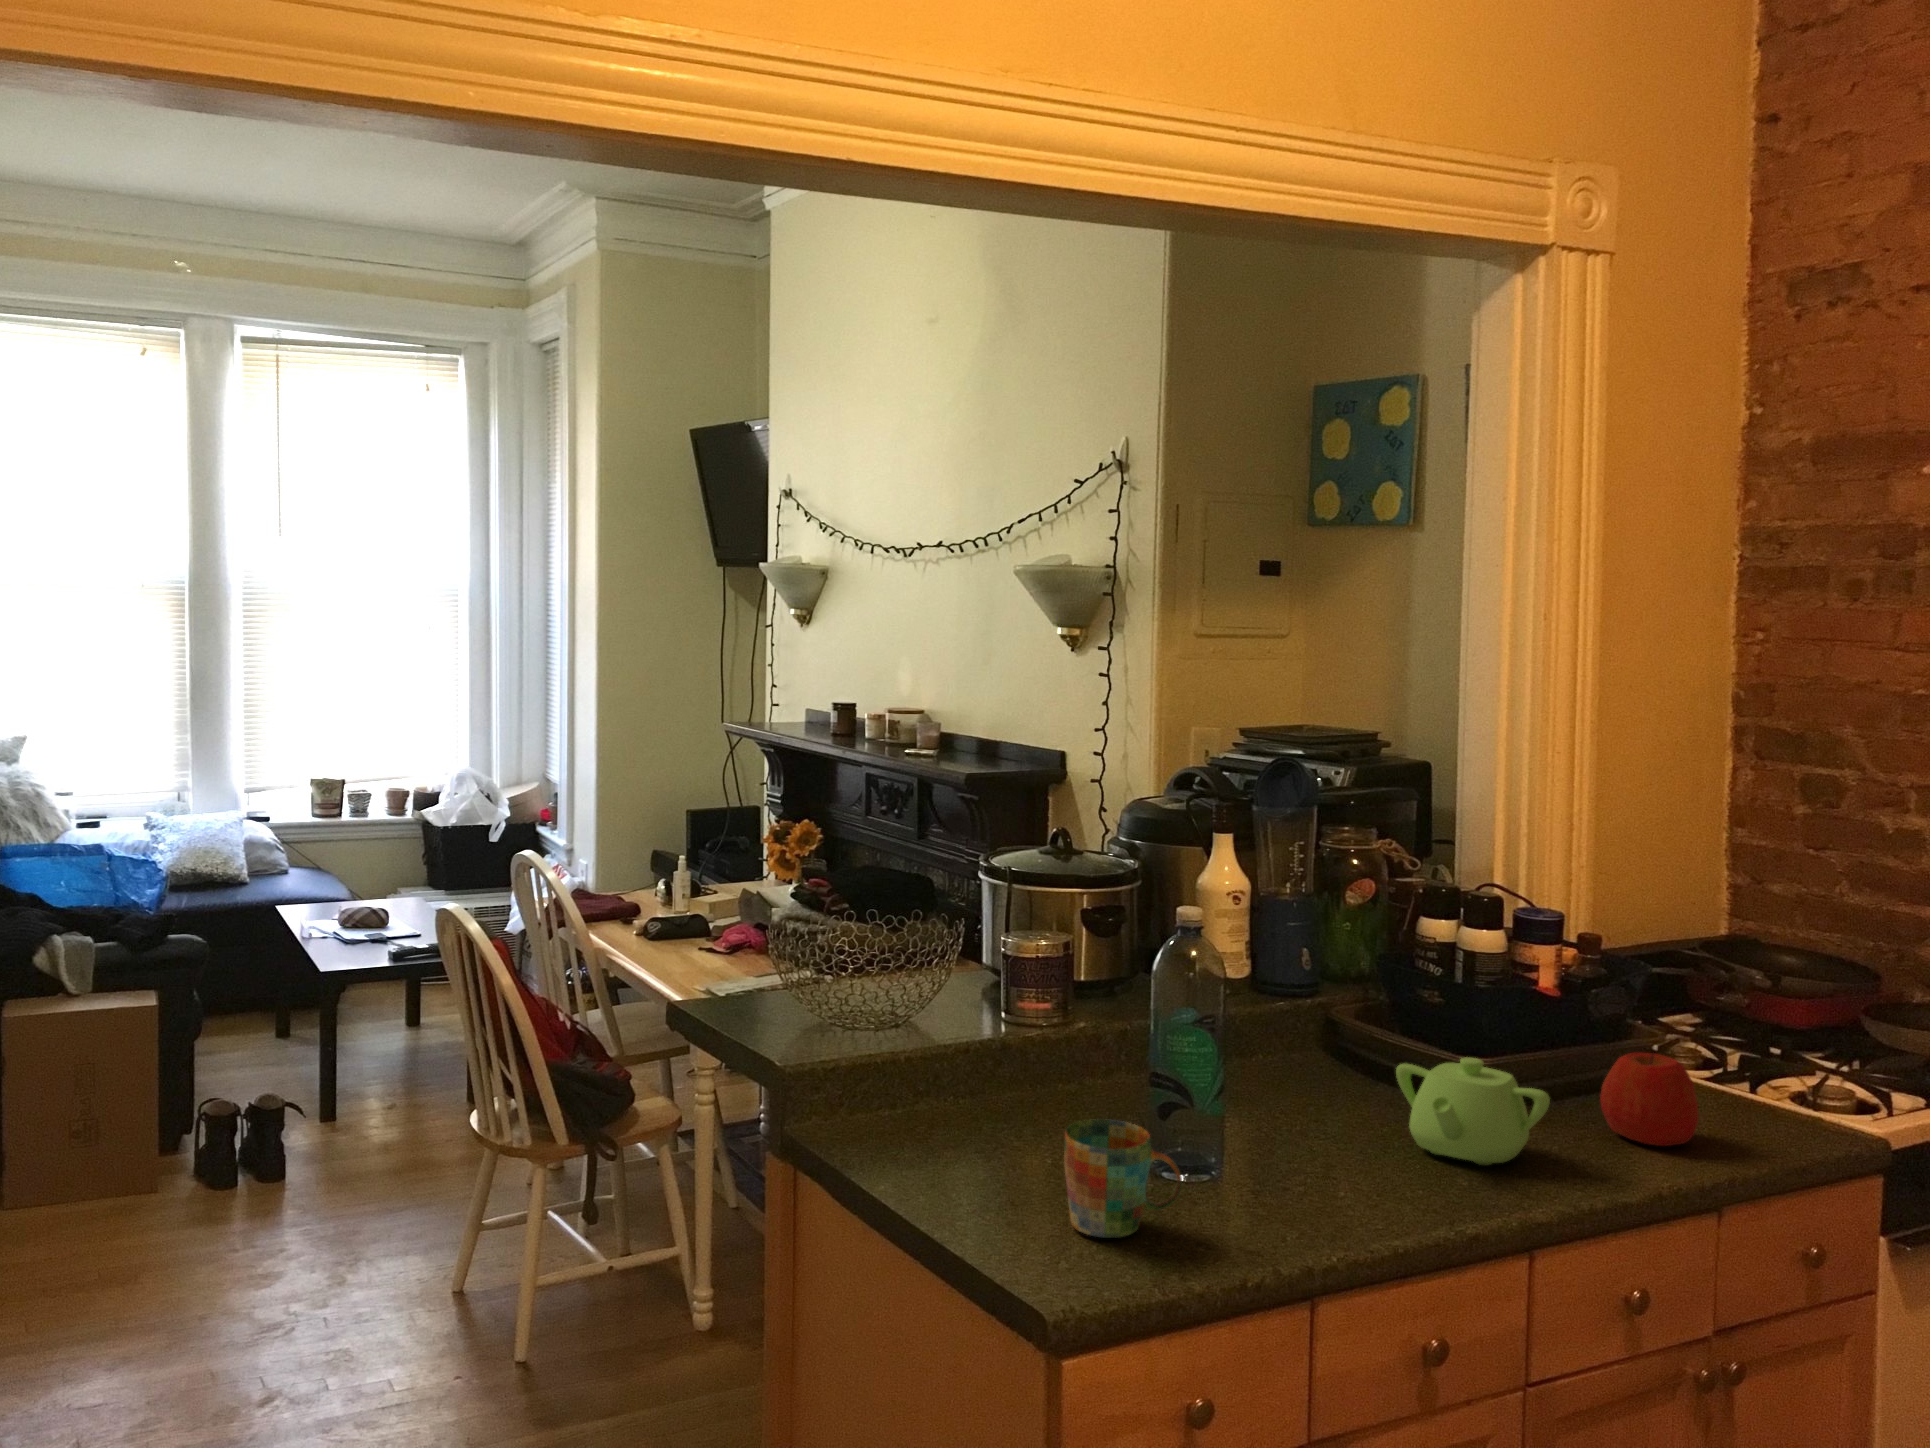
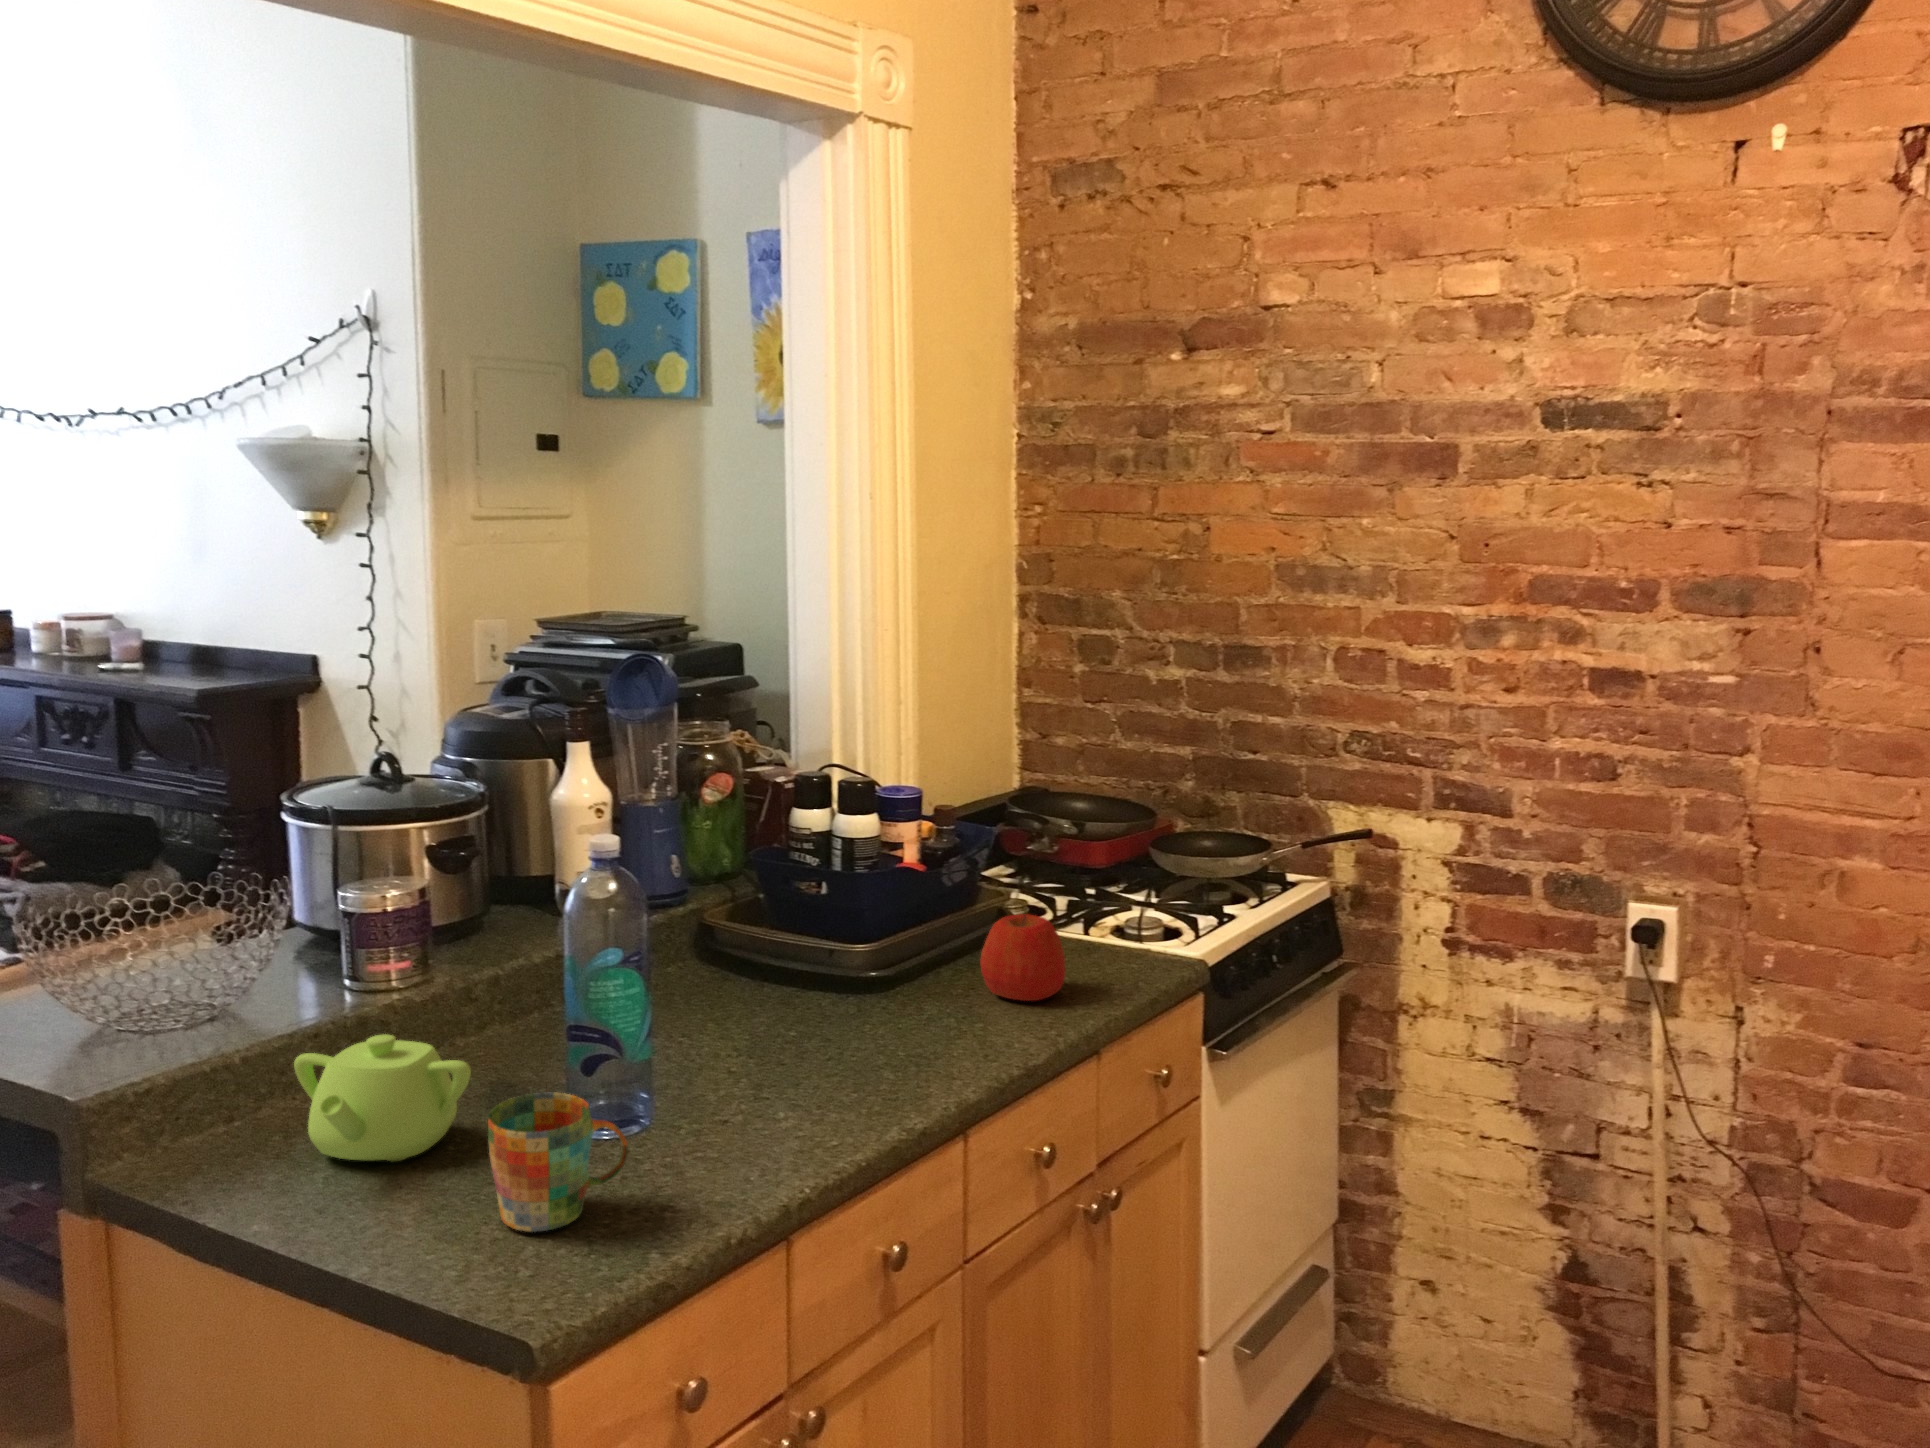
teapot: present [1396,1058,1550,1165] -> present [294,1034,471,1161]

